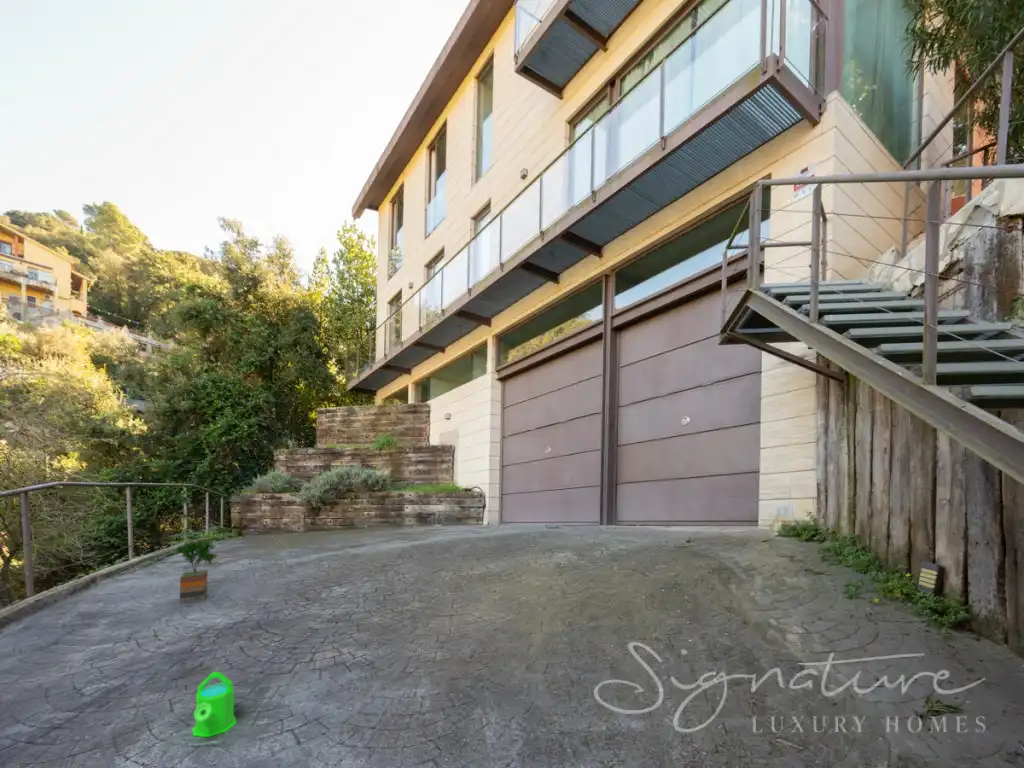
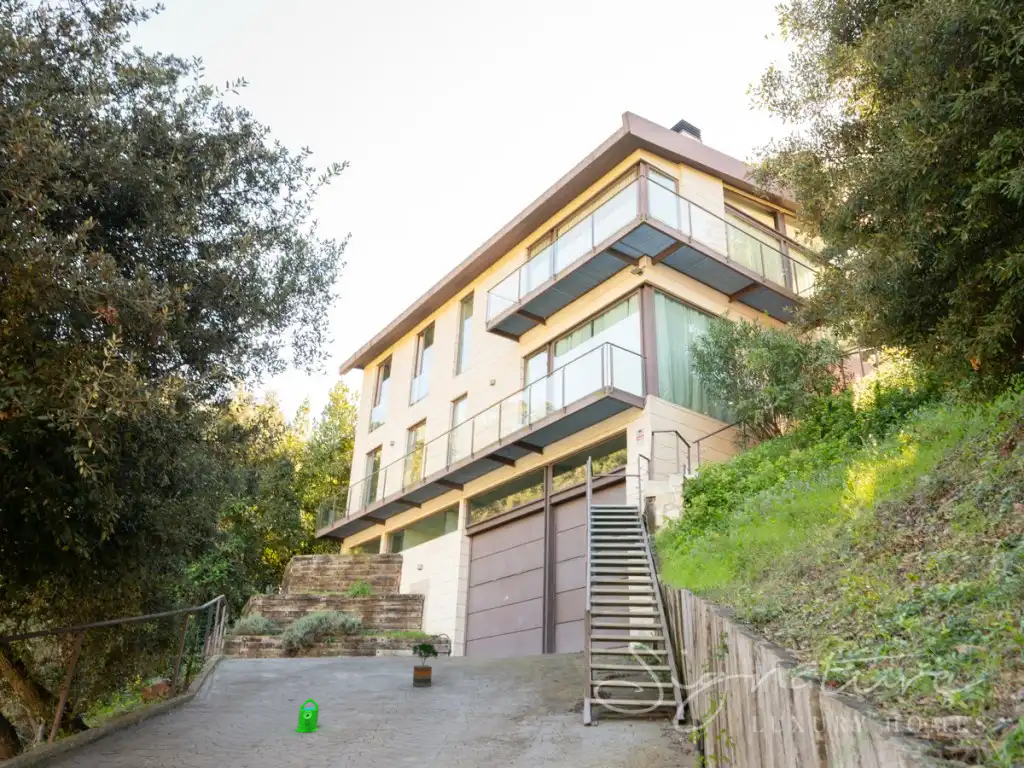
potted tree: present [176,541,216,603] -> present [412,643,438,687]

